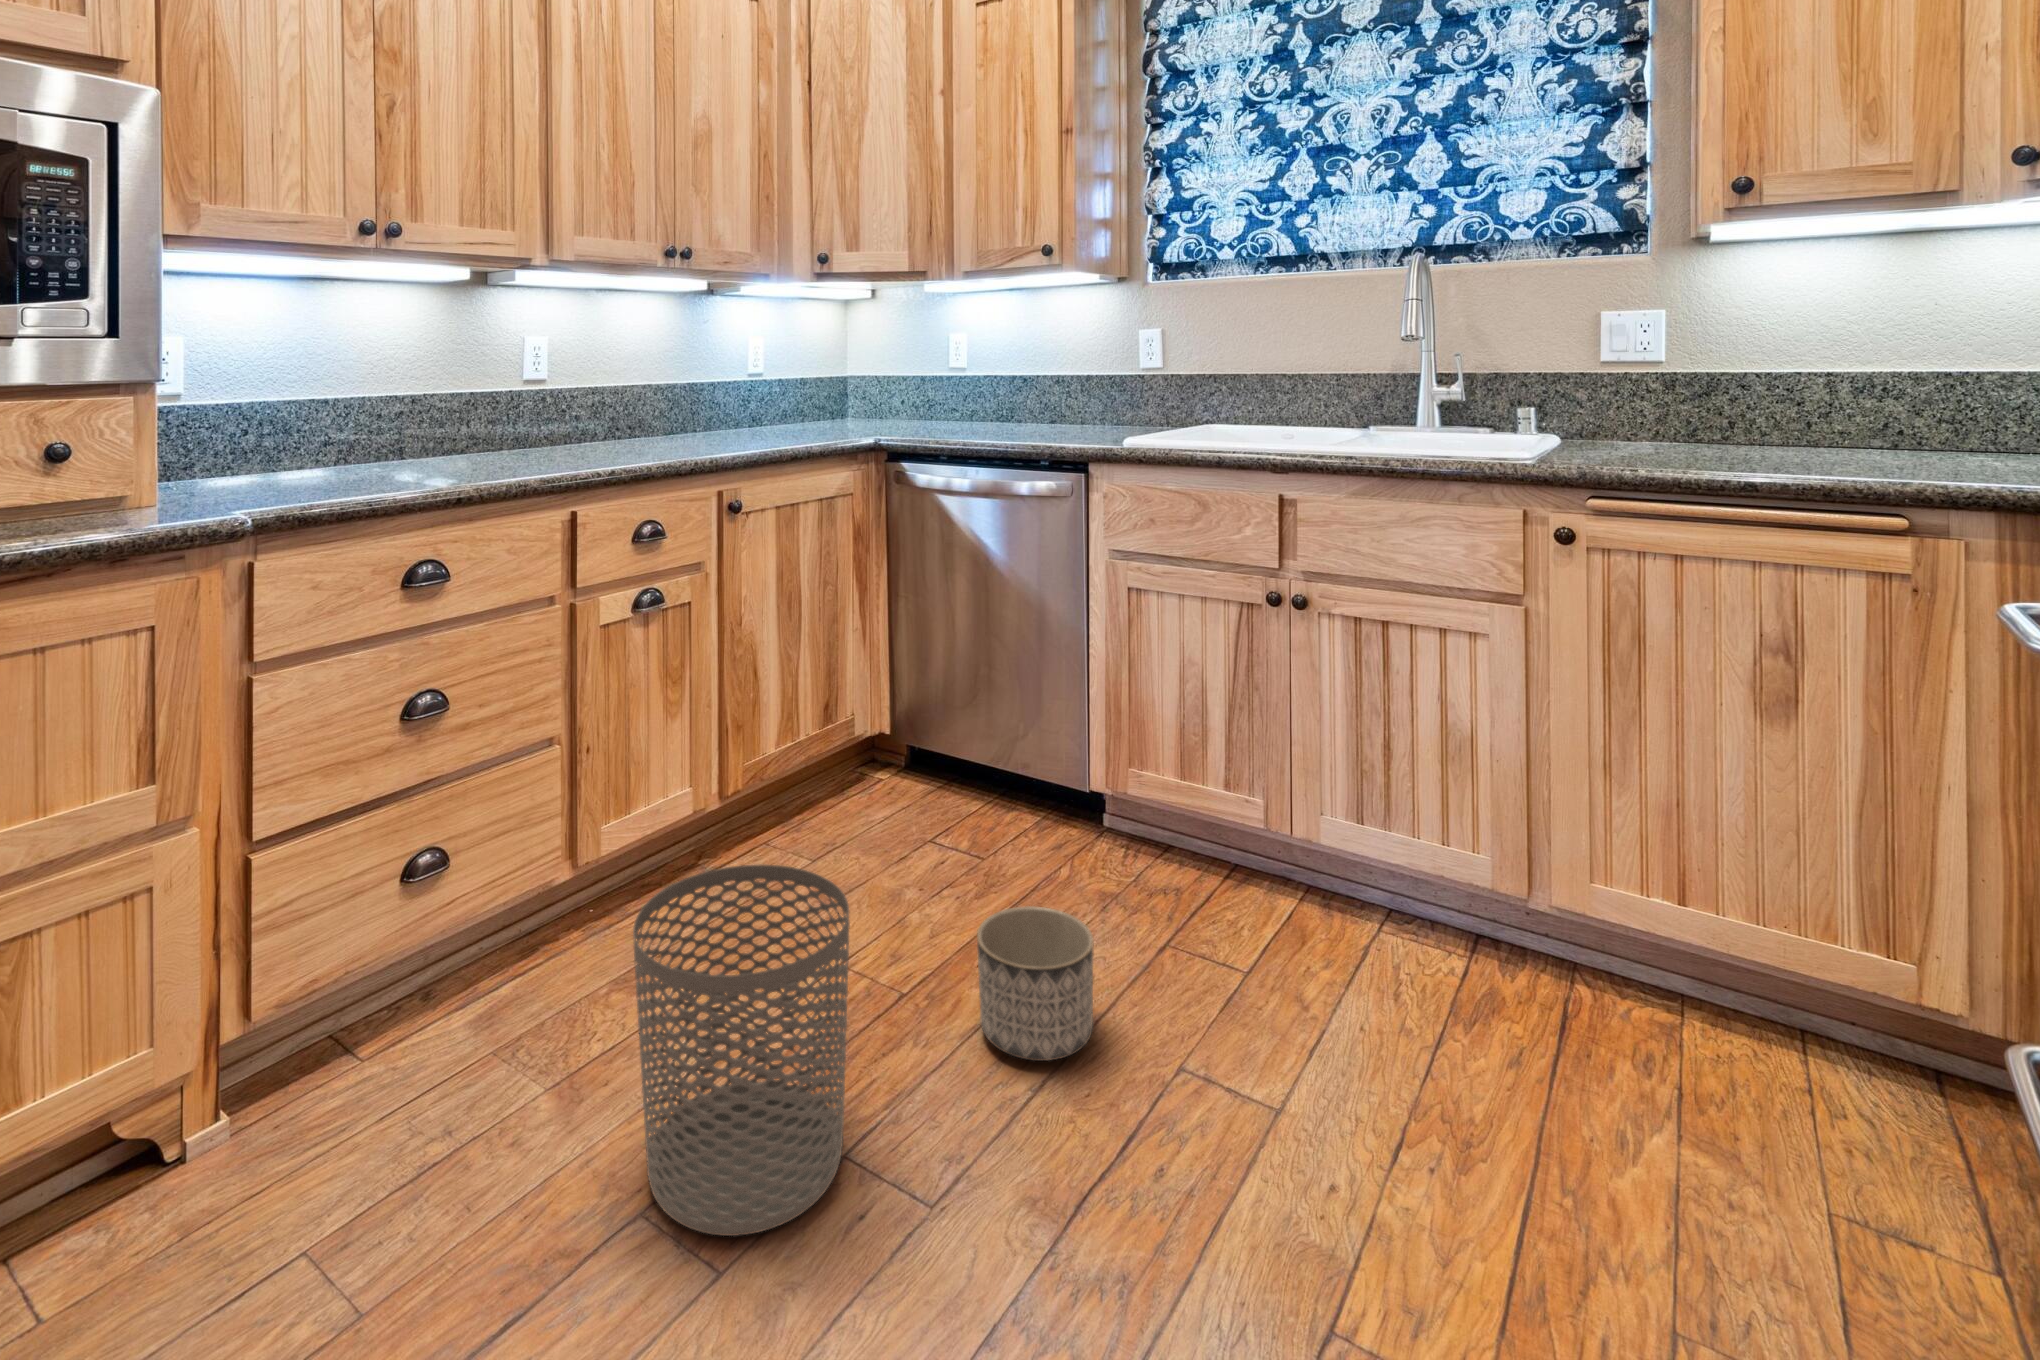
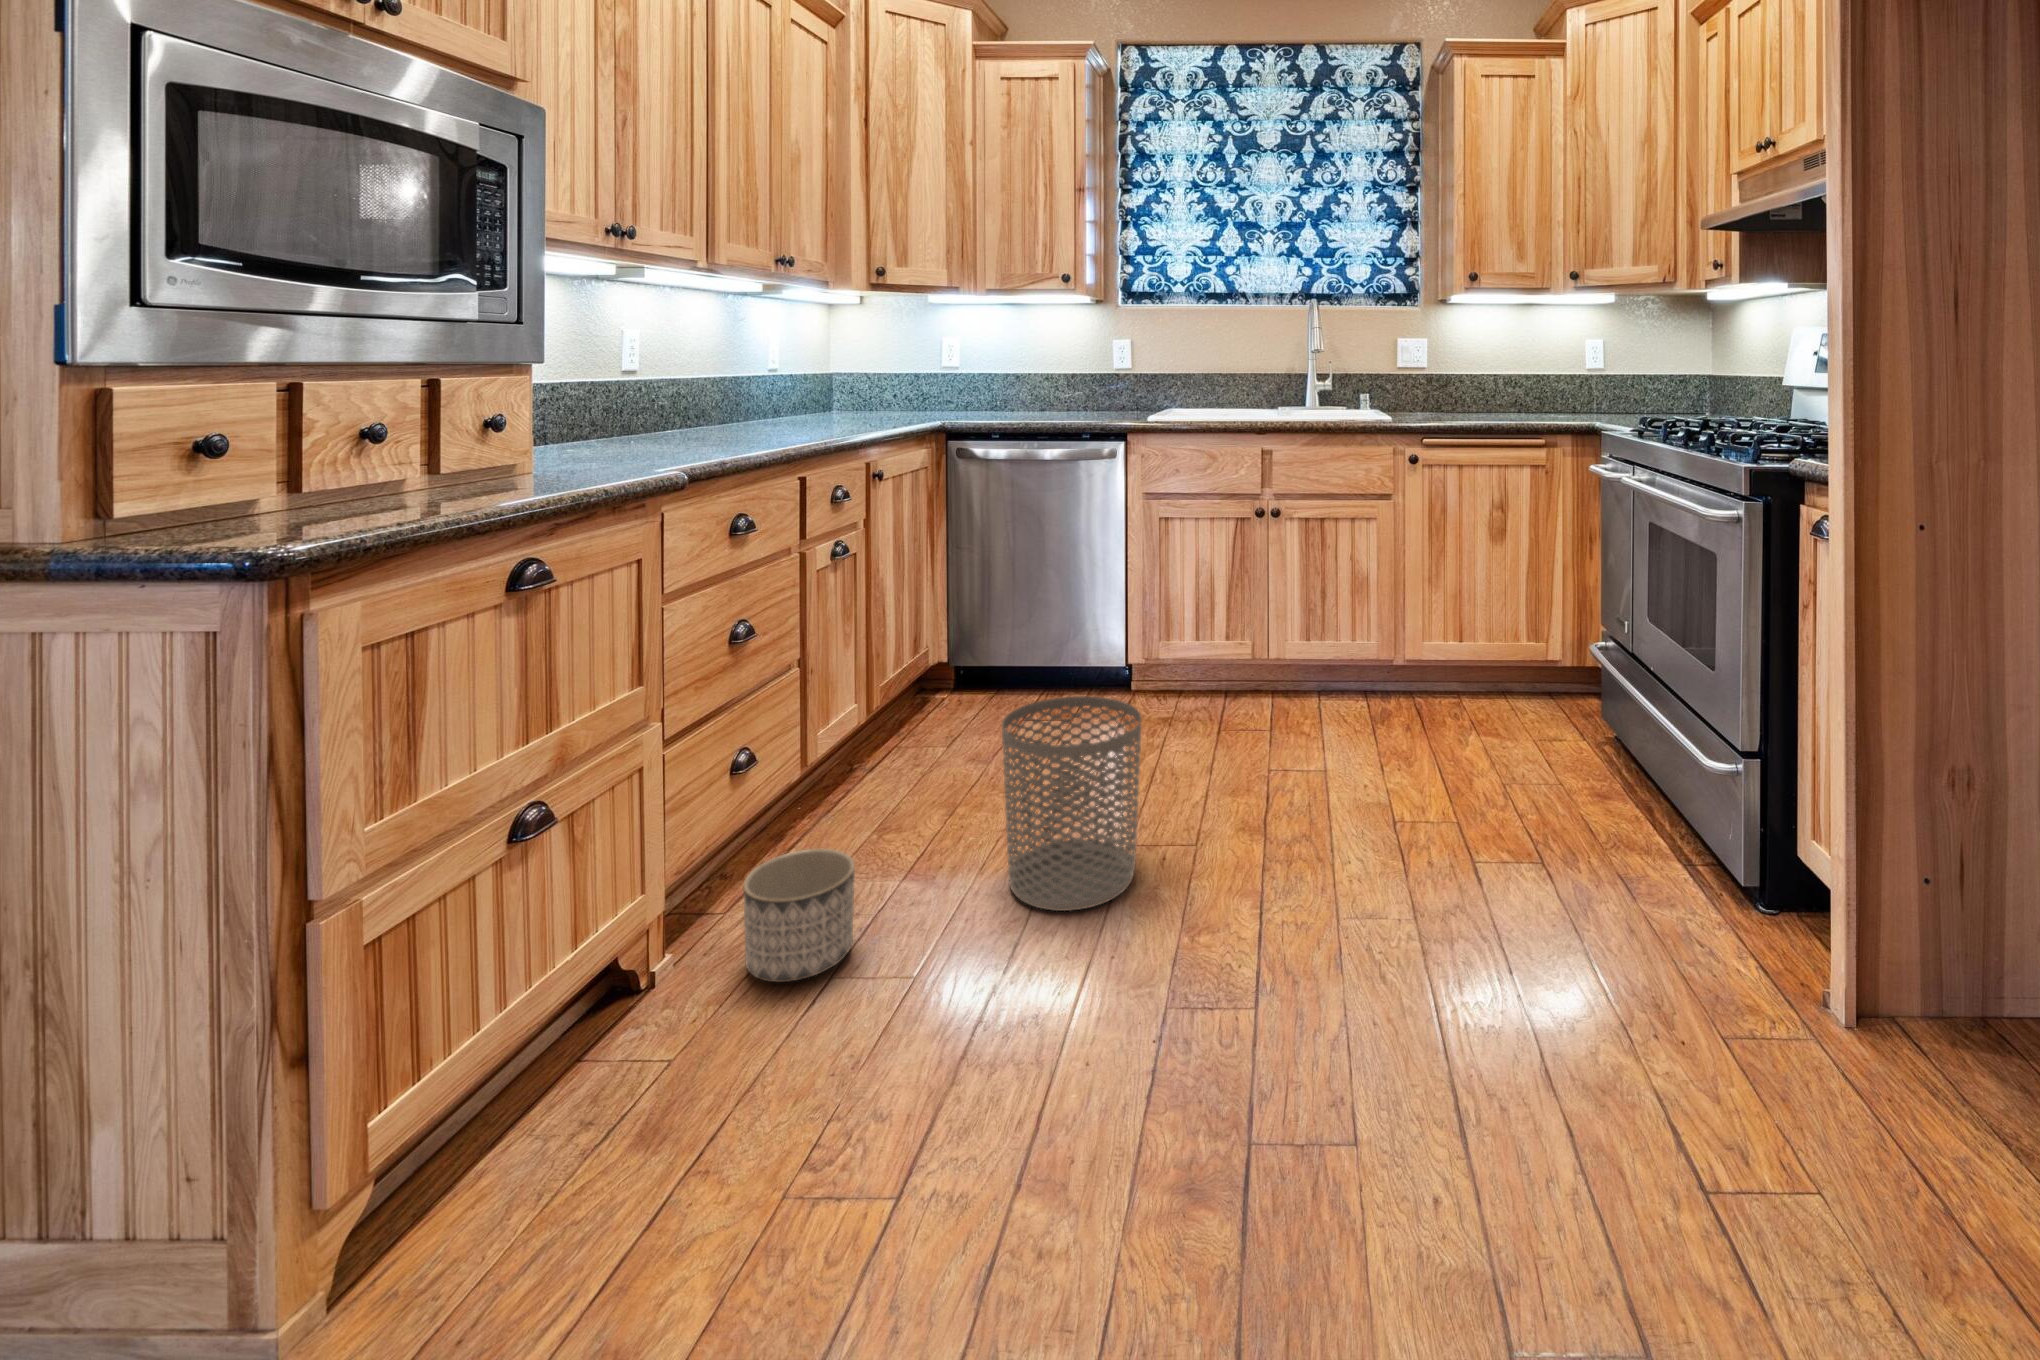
planter: present [977,906,1093,1061] -> present [743,849,855,982]

